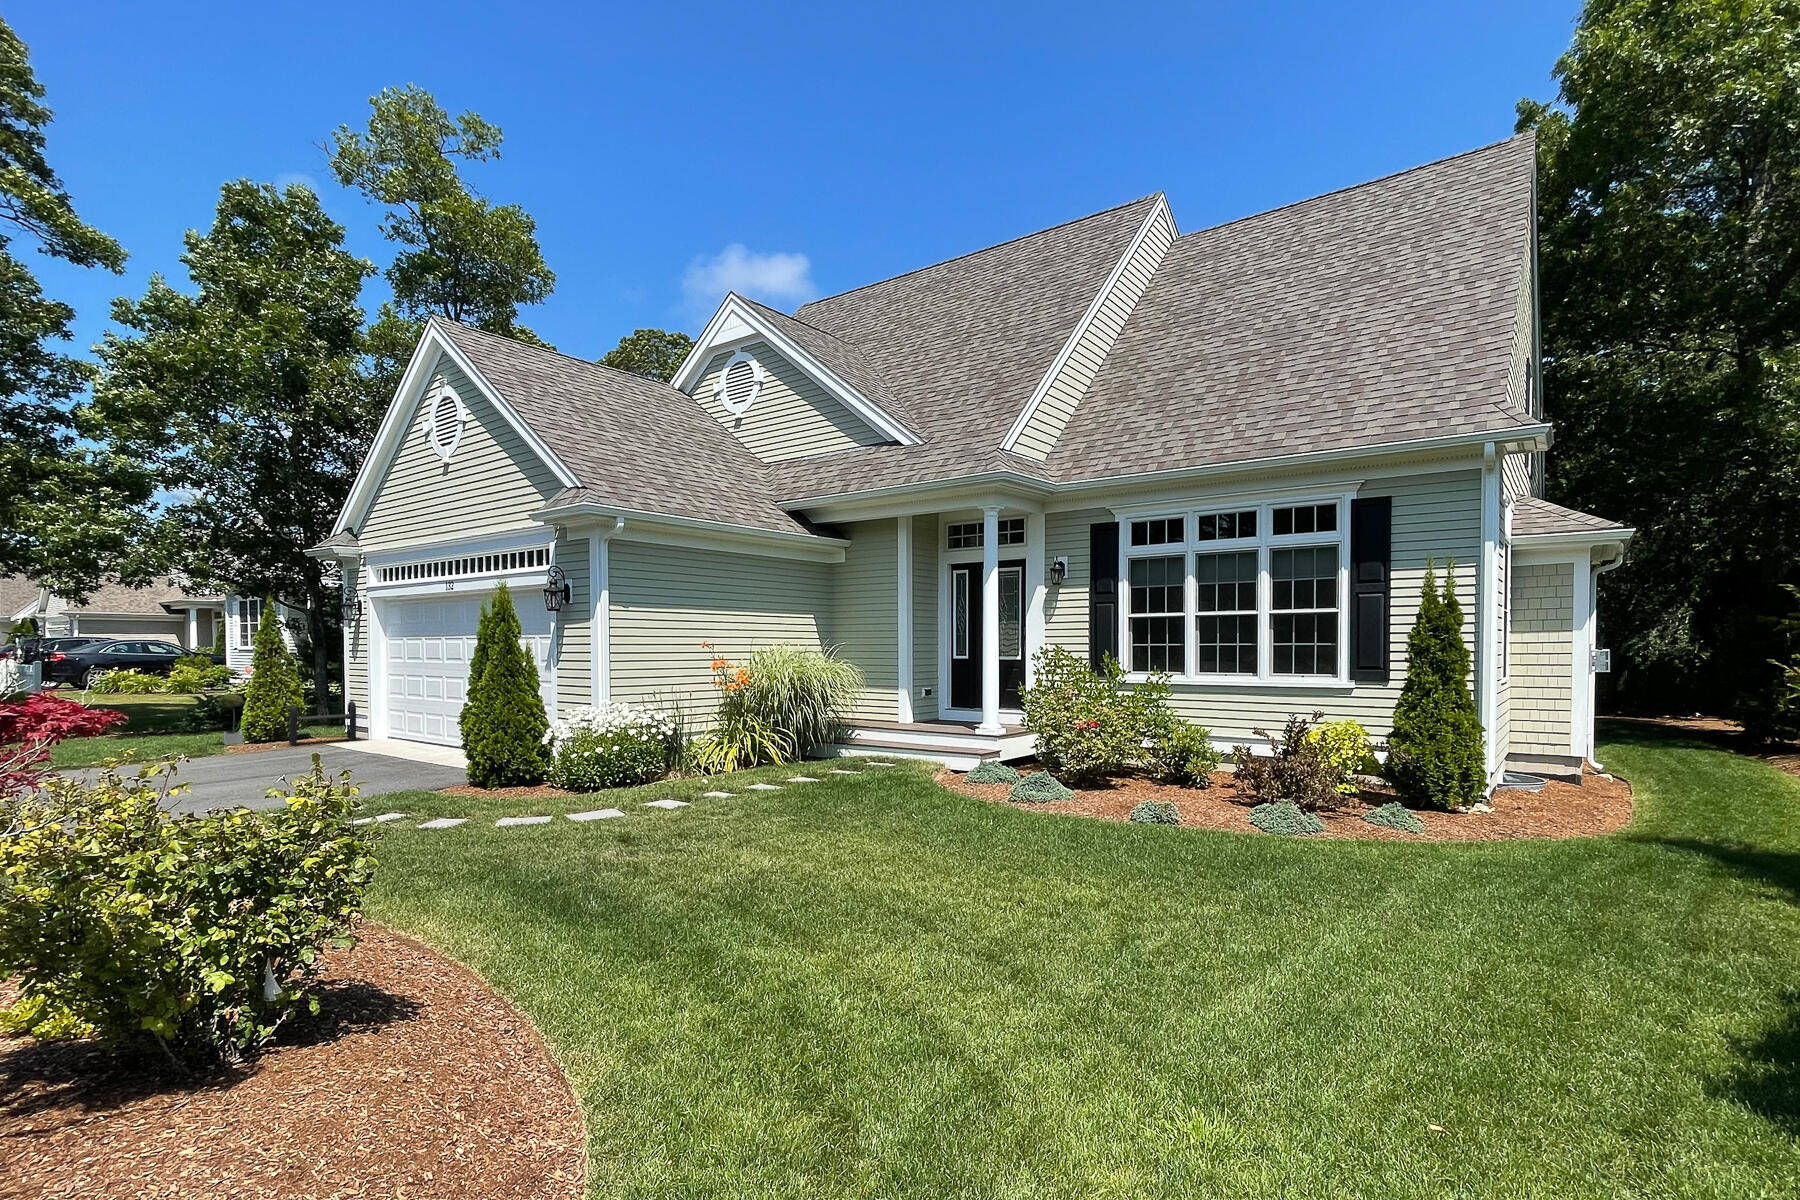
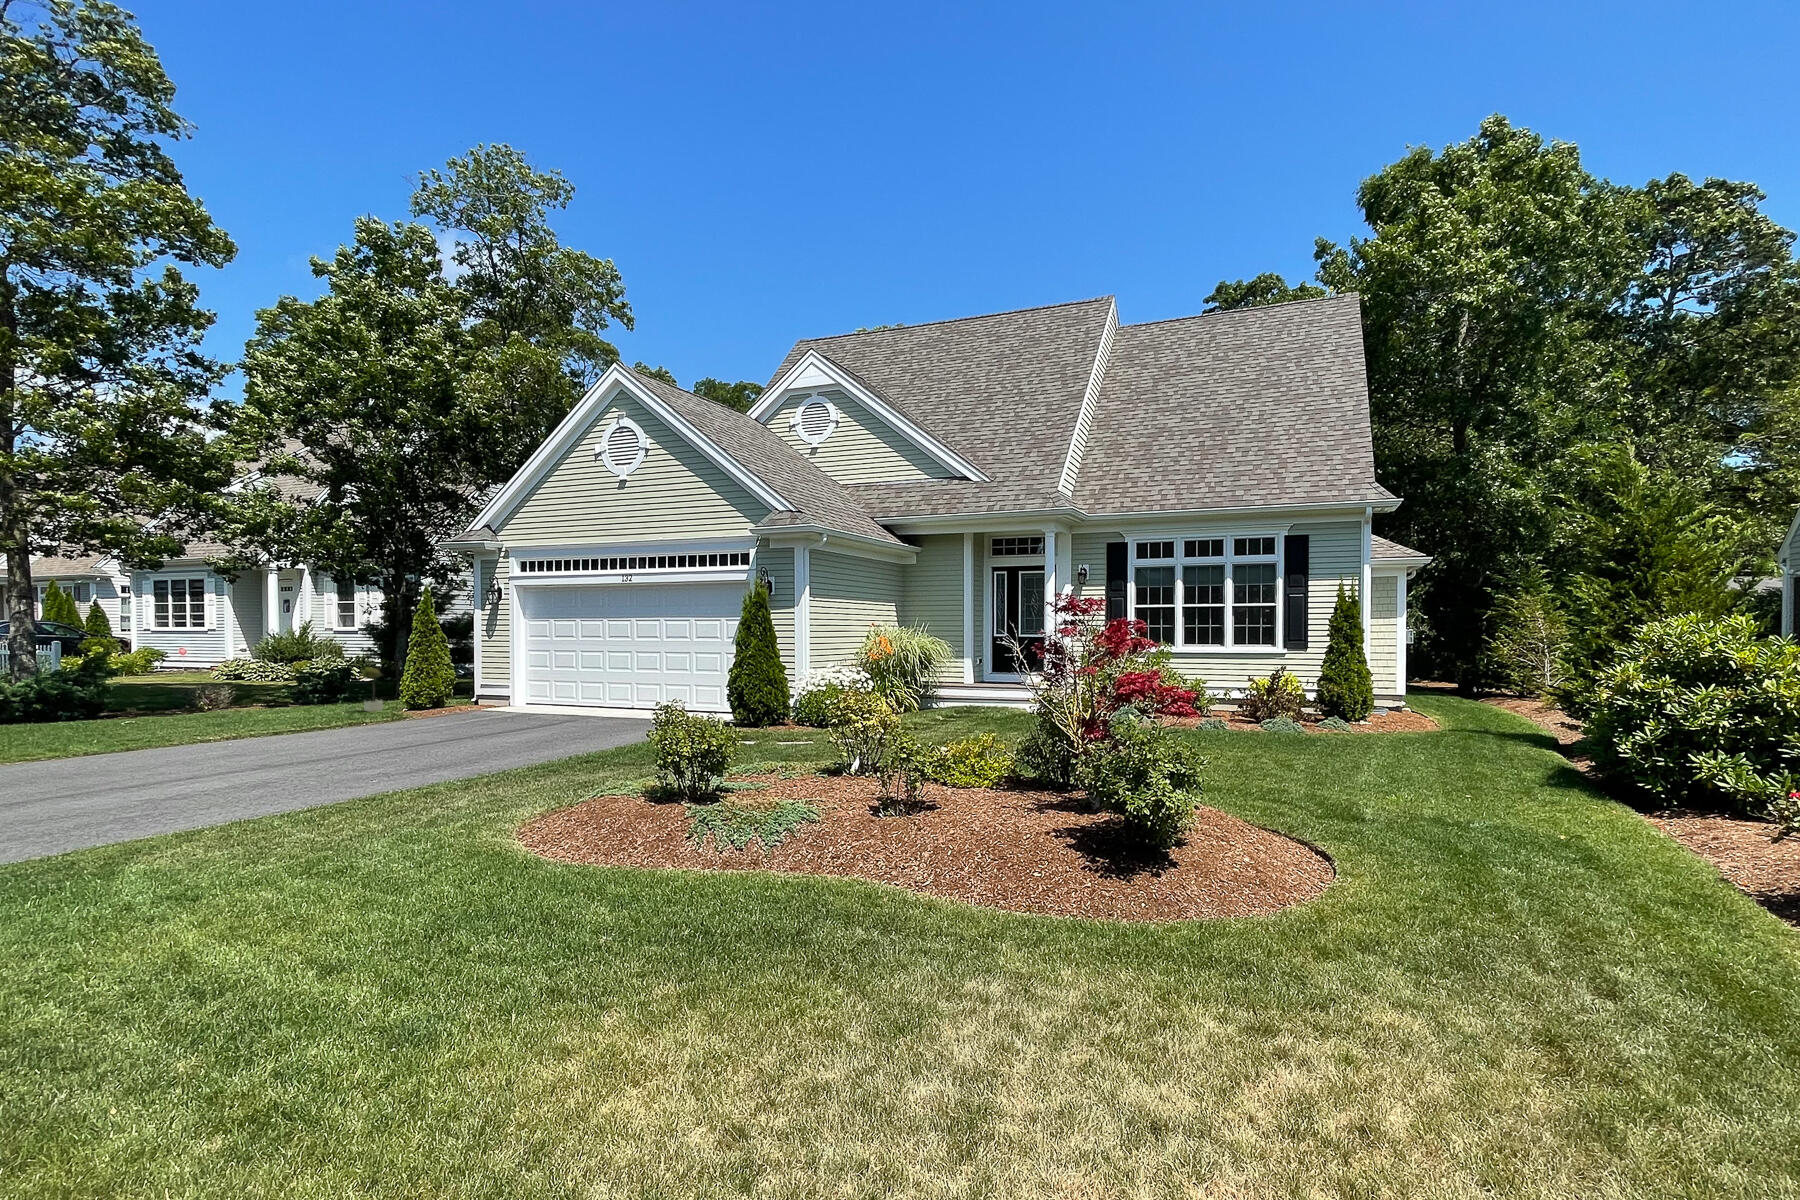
bench: present [289,701,356,746] -> none [430,673,489,711]

